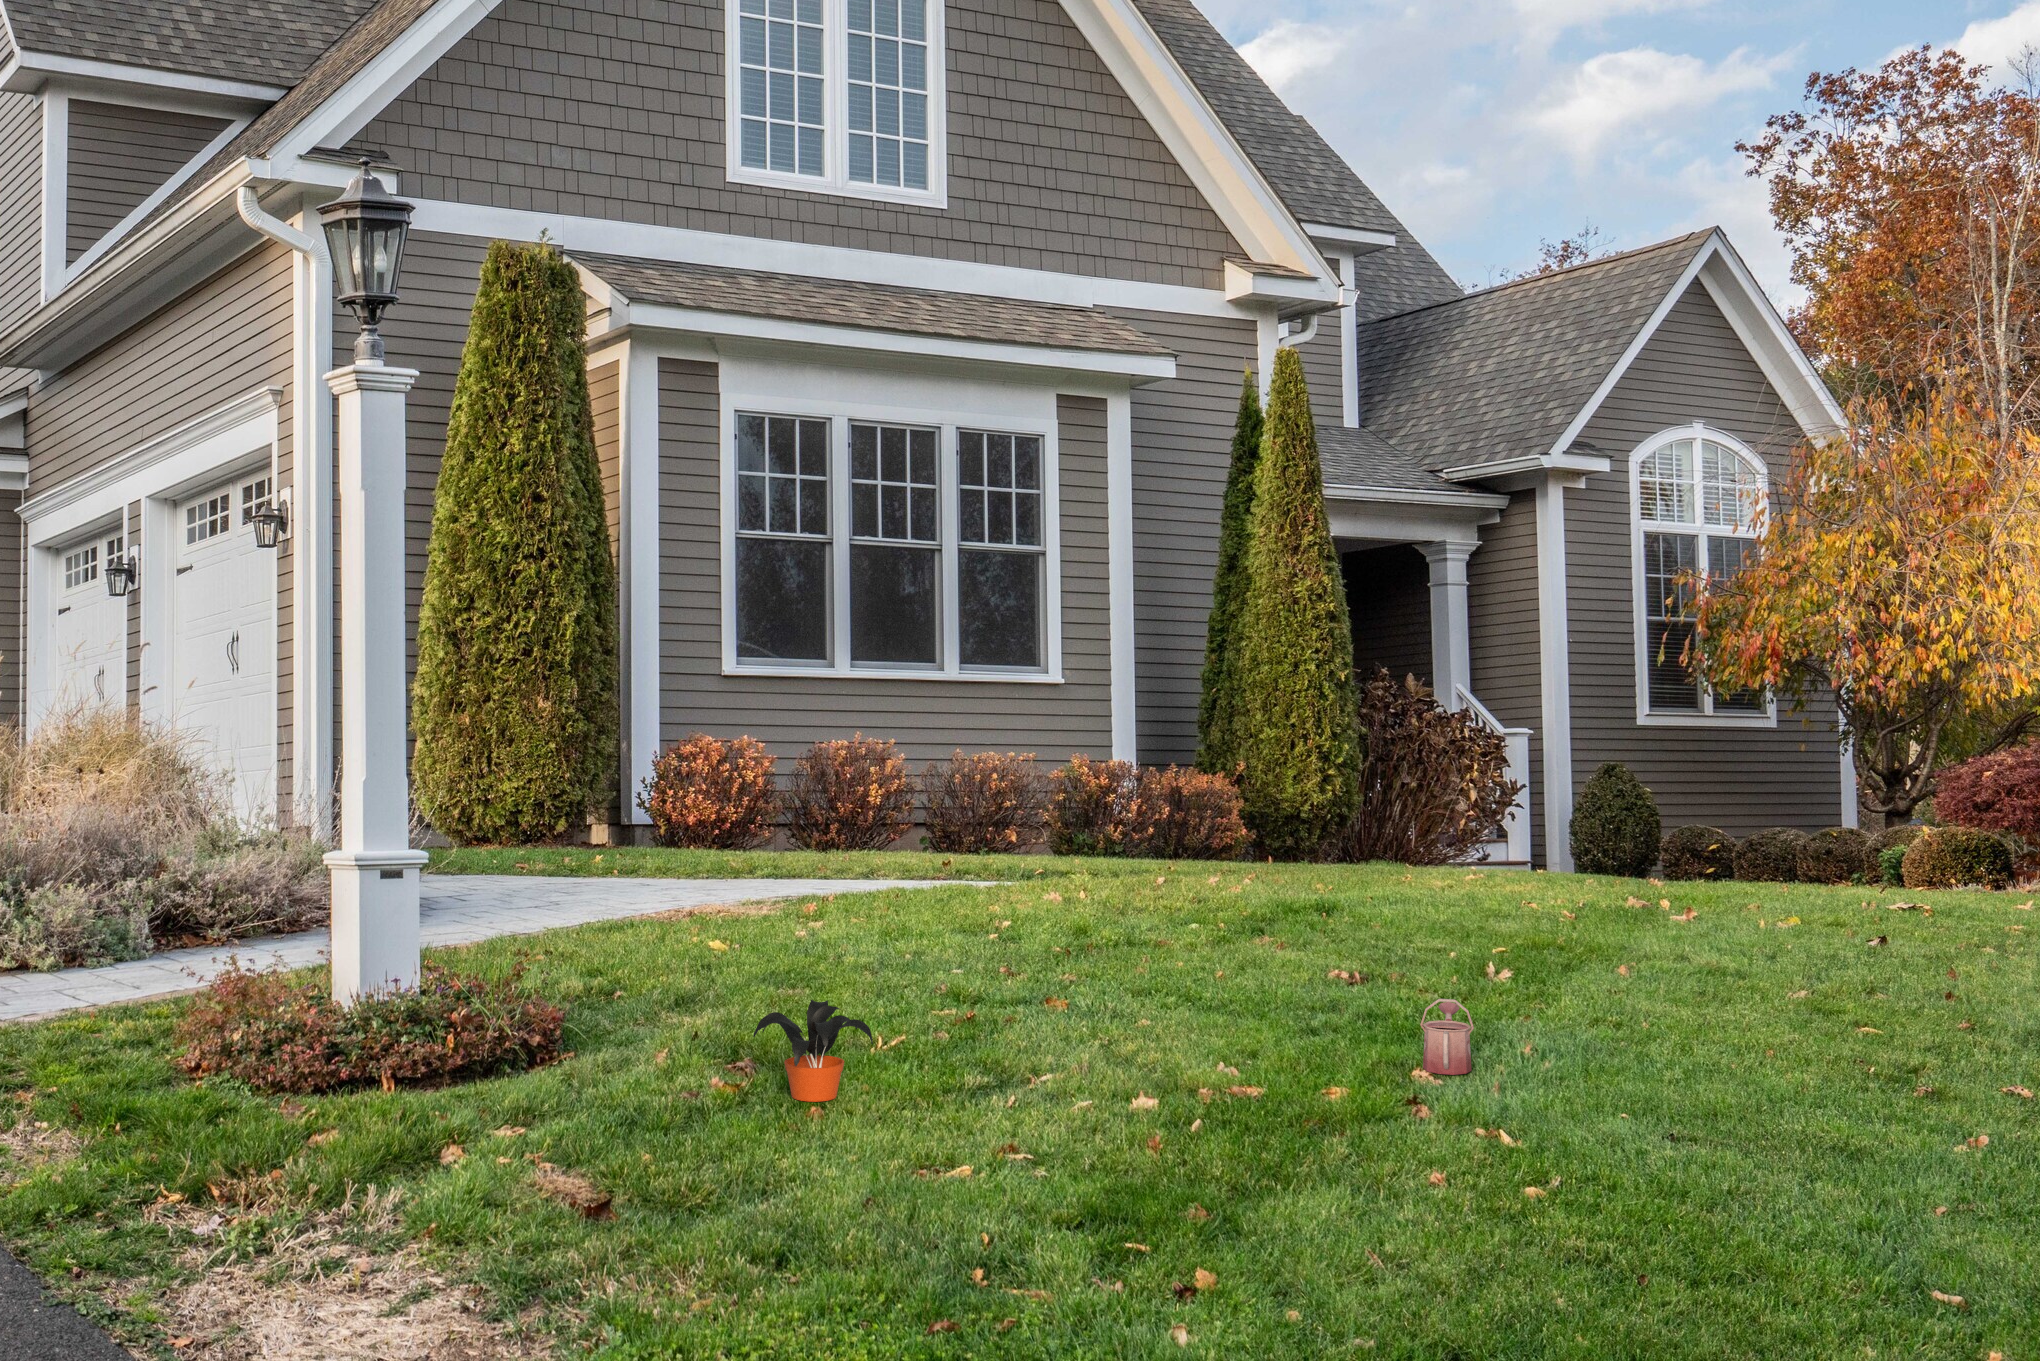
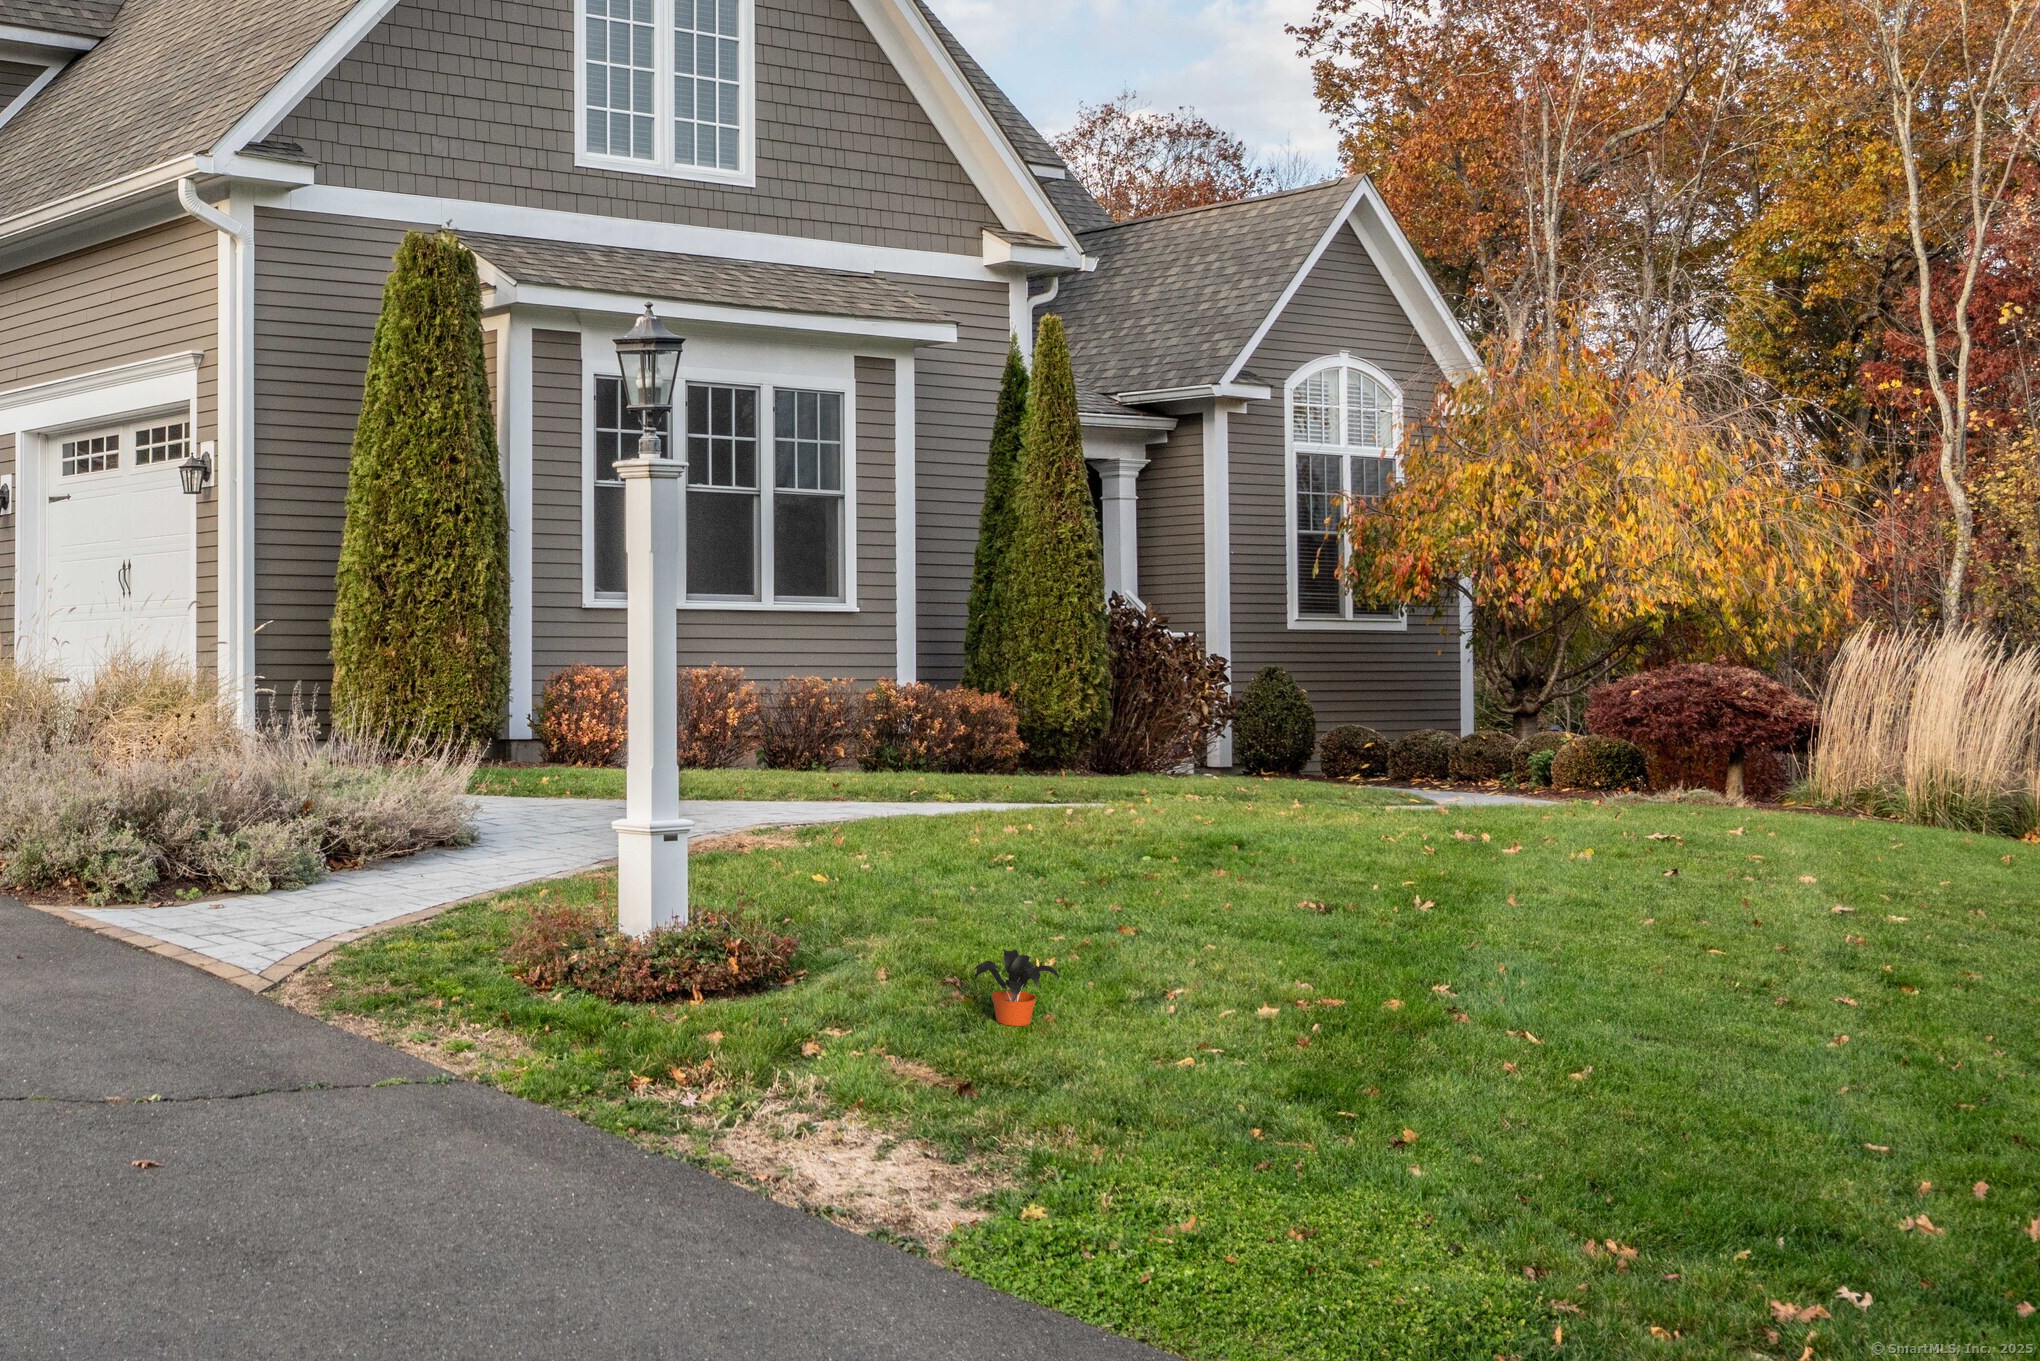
watering can: present [1420,999,1474,1075] -> none [1425,943,1466,1000]

